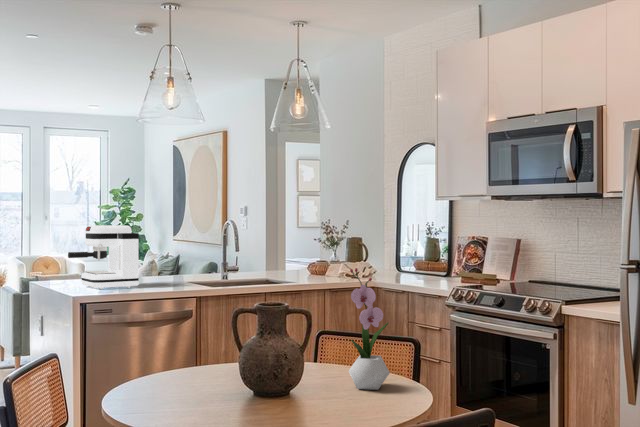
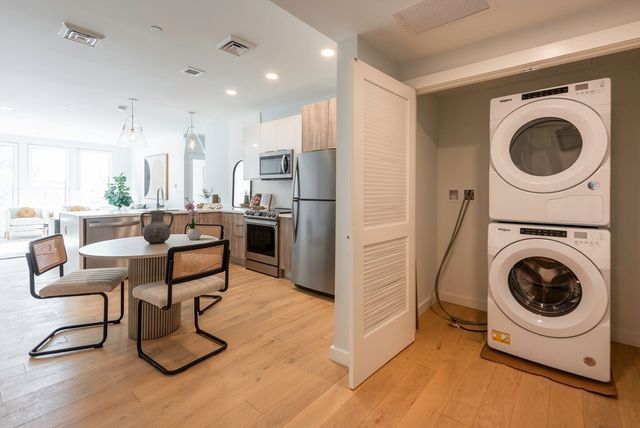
coffee maker: present [68,225,139,289] -> none [78,187,114,214]

